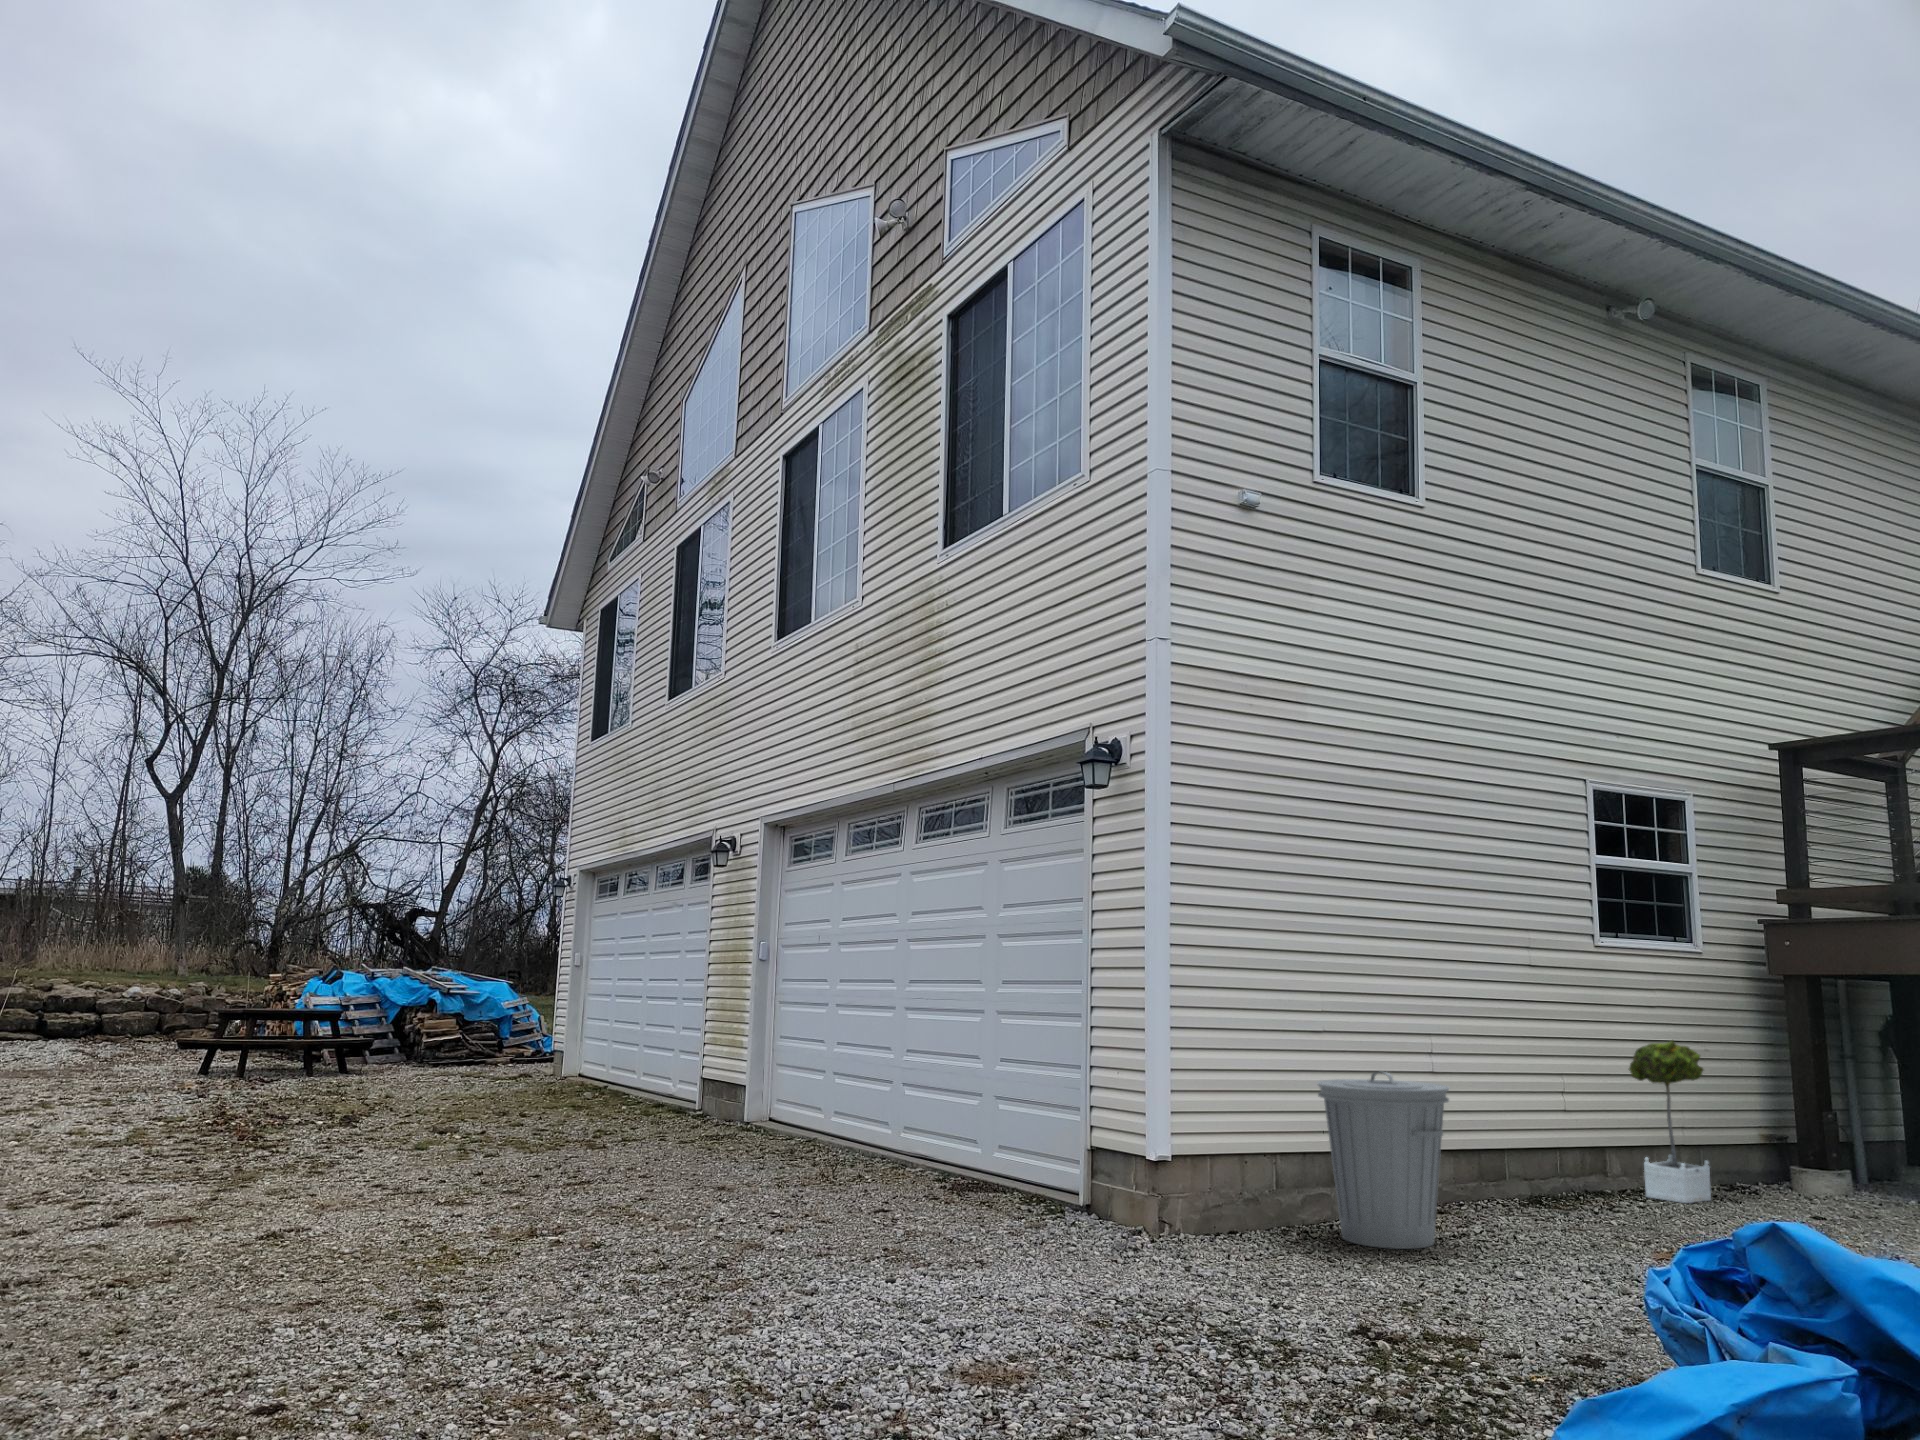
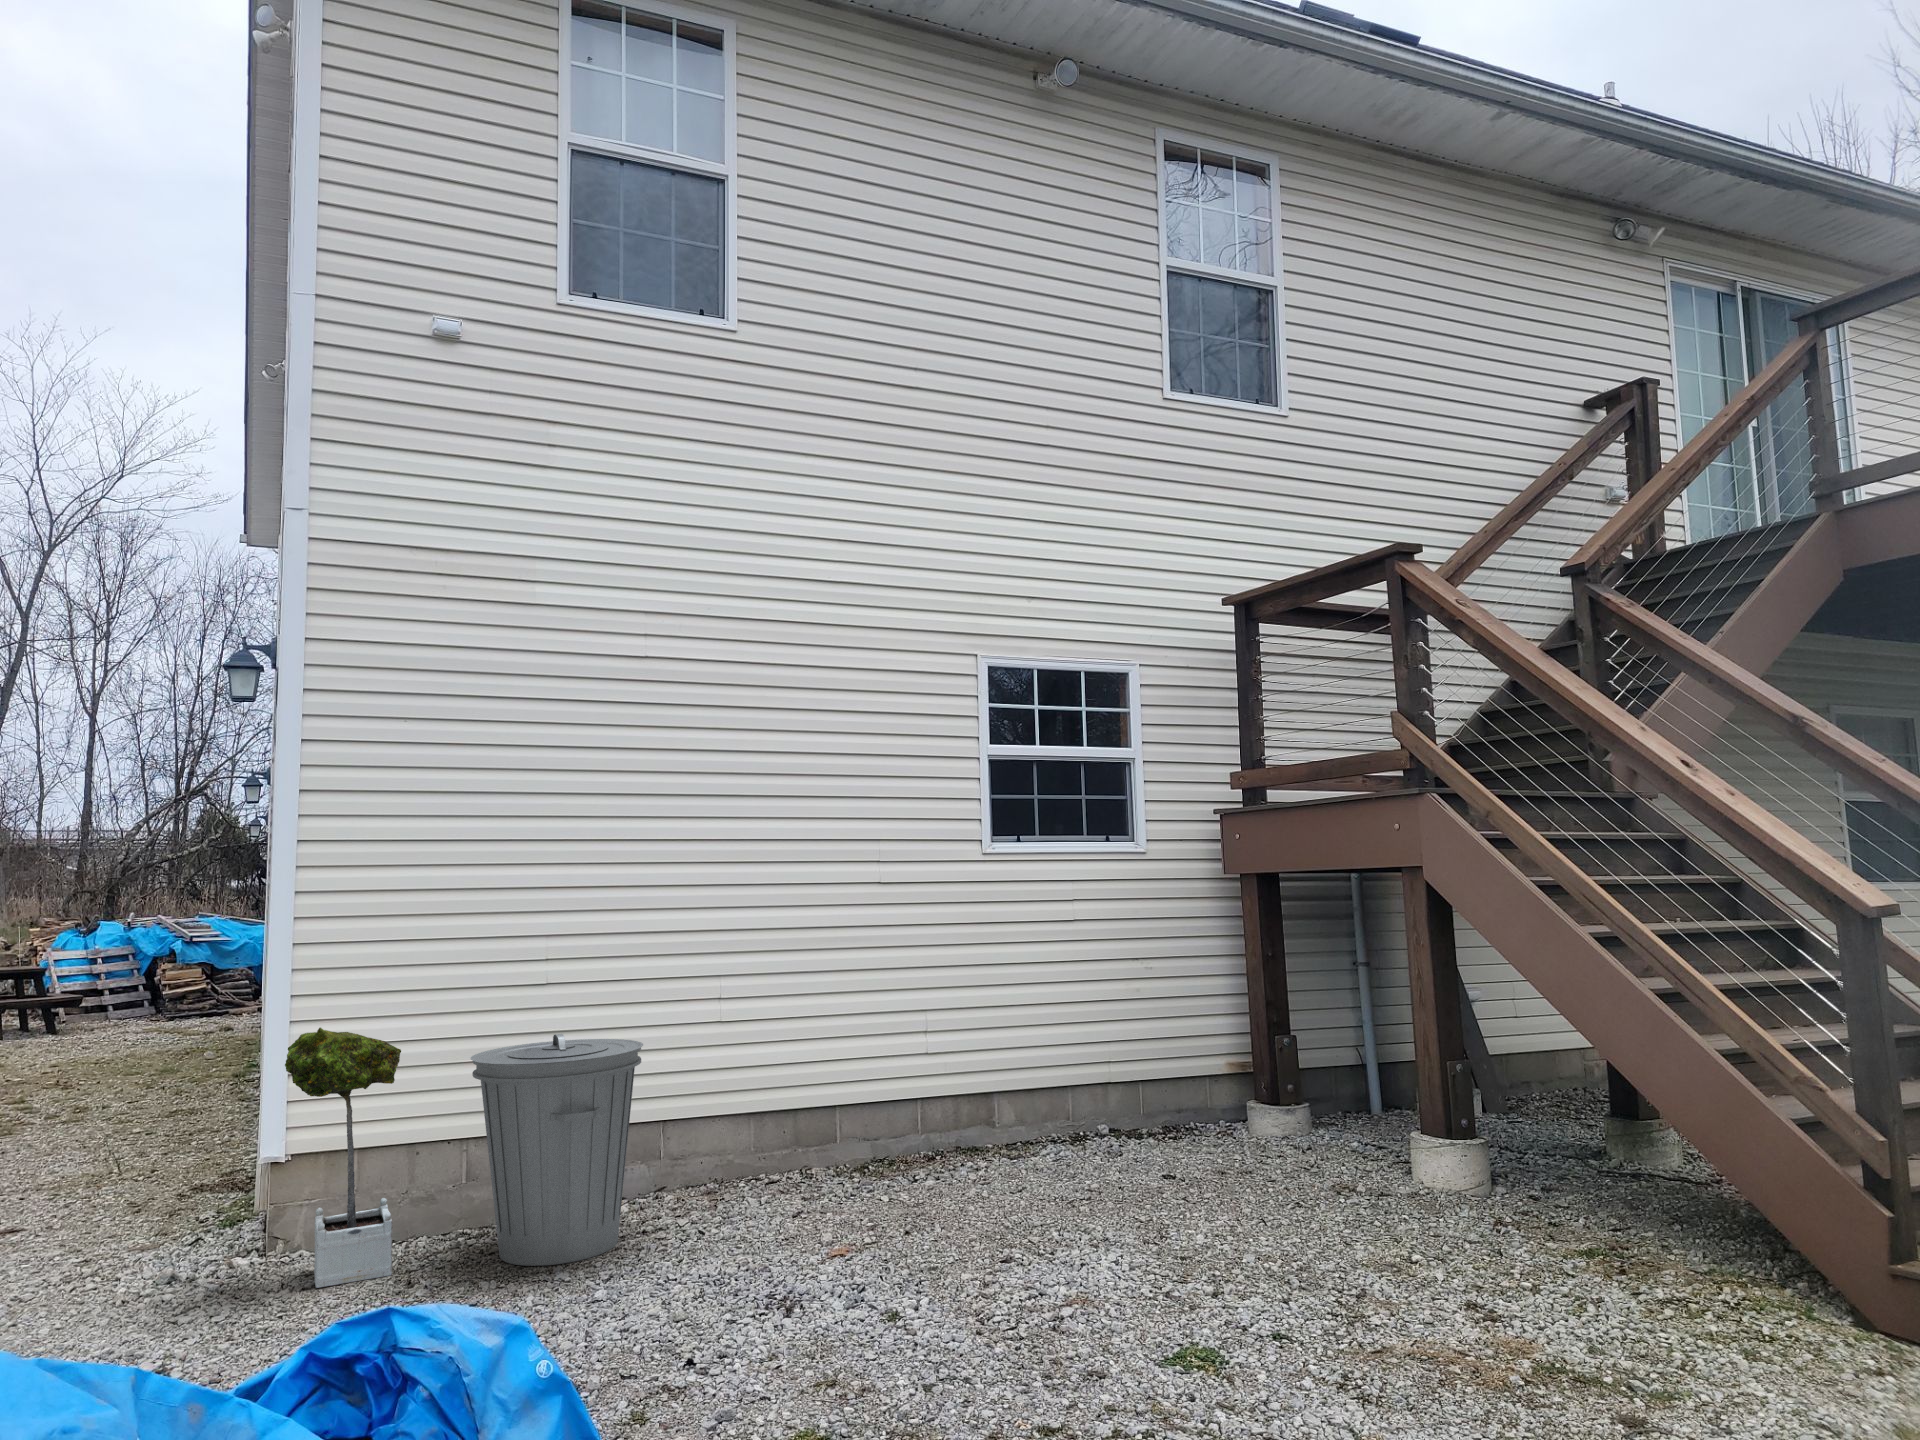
potted tree: present [1629,1041,1711,1203] -> present [285,1027,401,1288]

